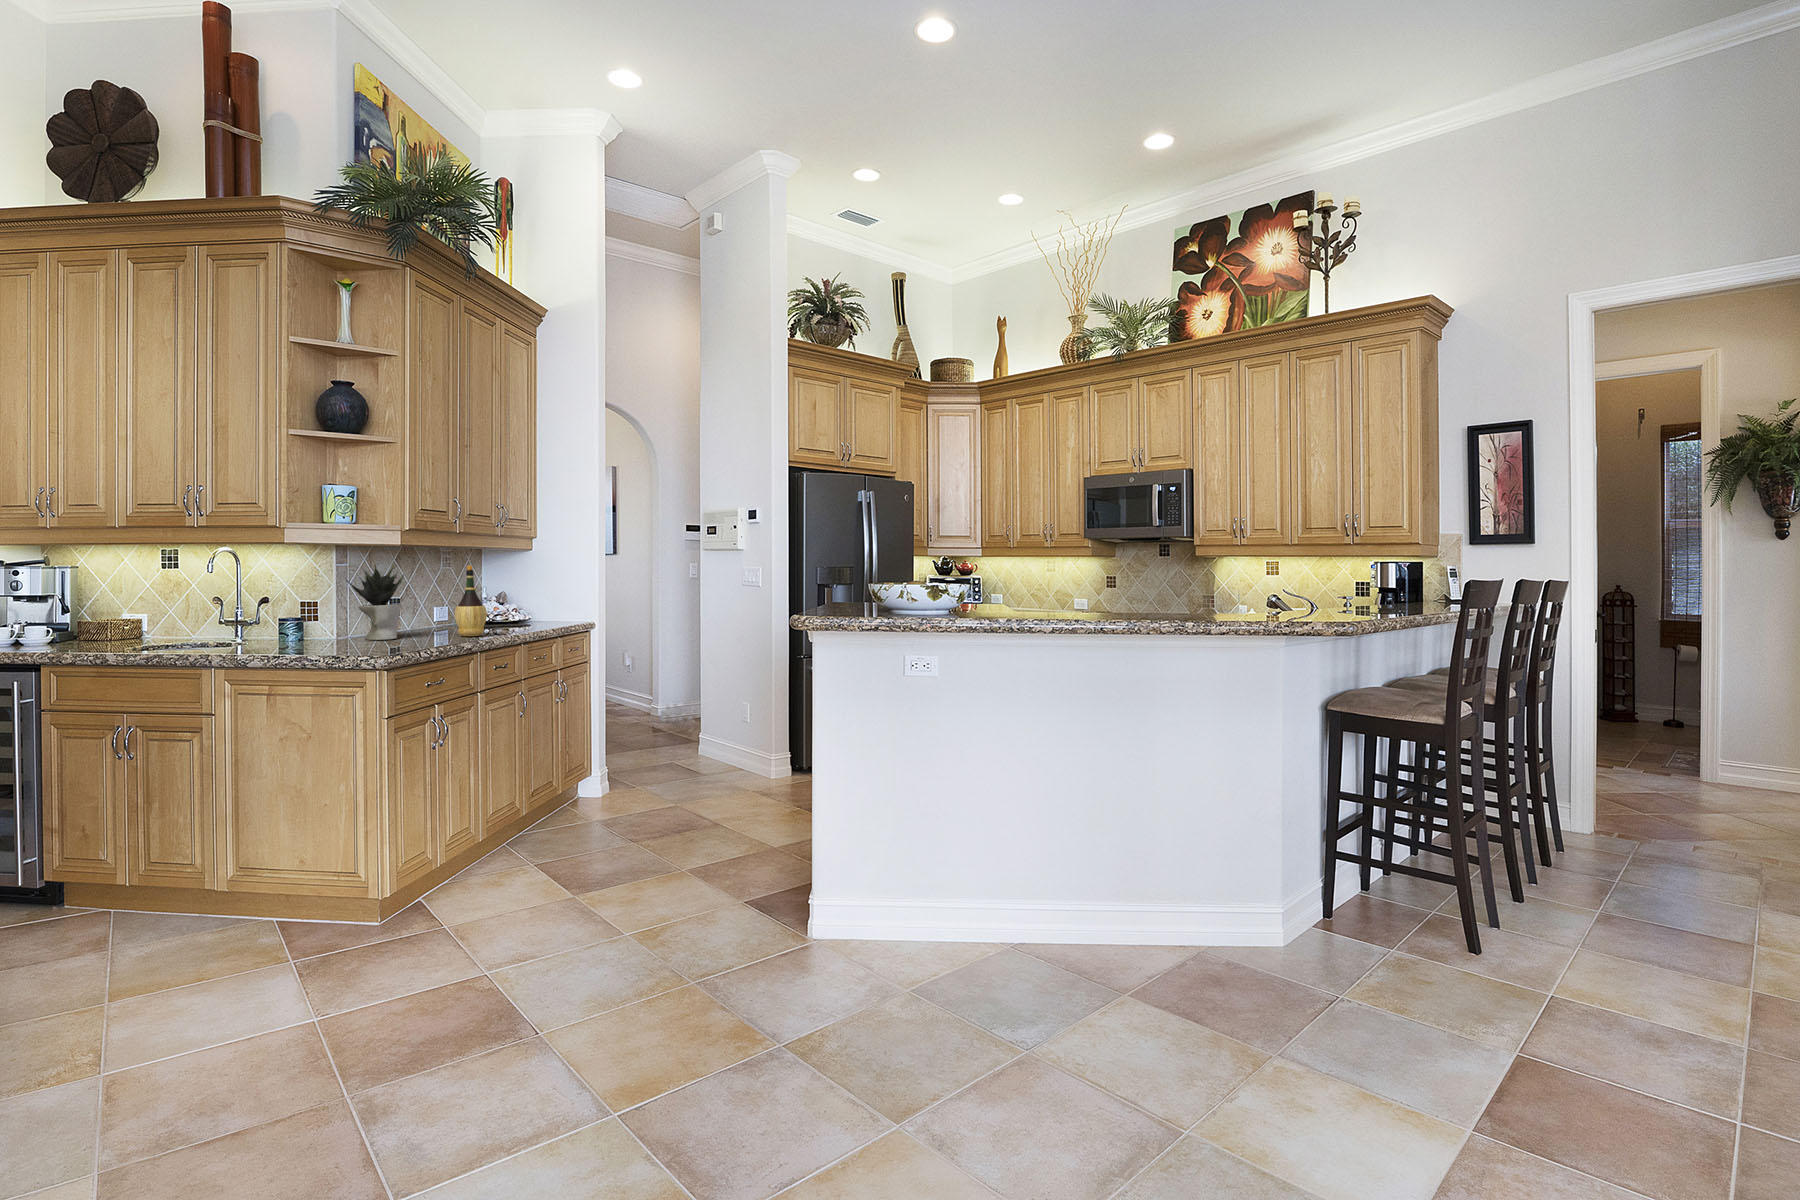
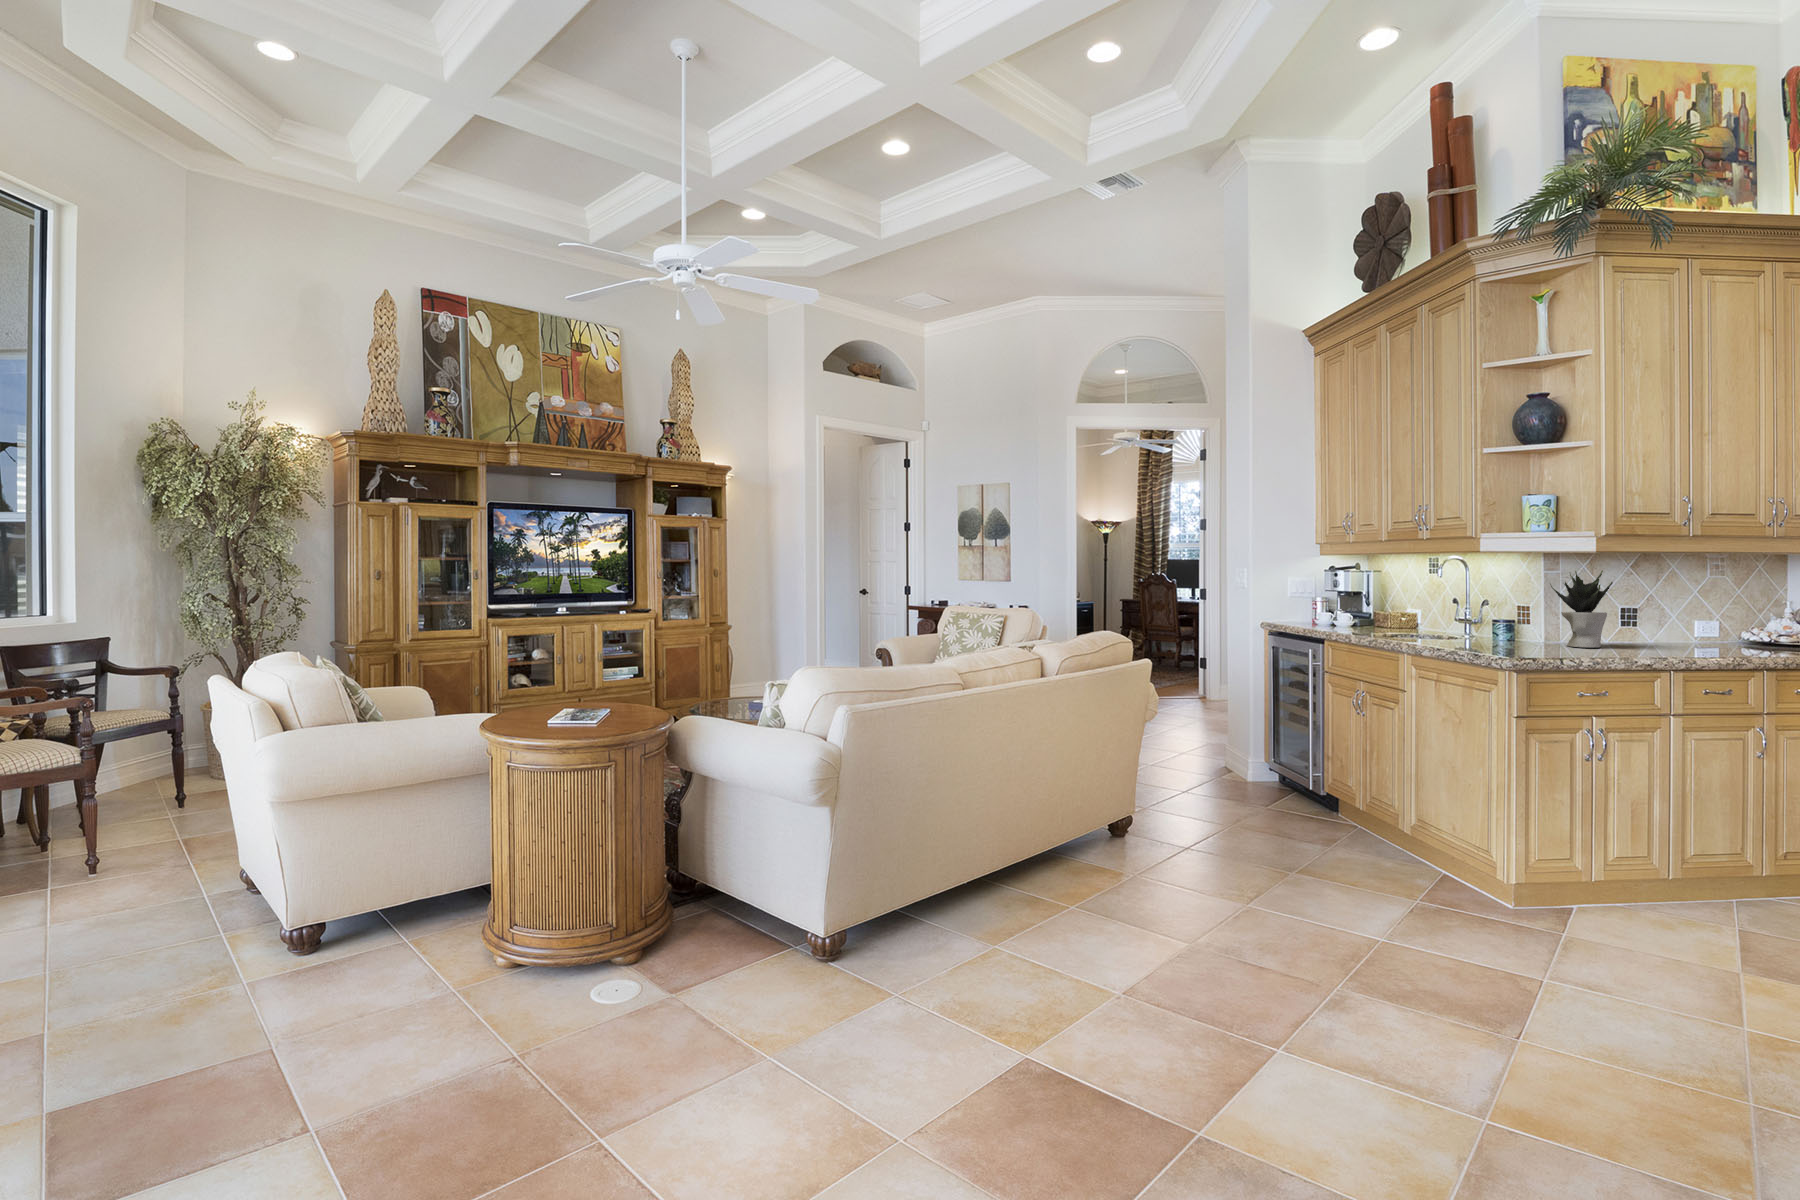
wine bottle: present [455,565,487,636] -> none [1673,573,1716,654]

